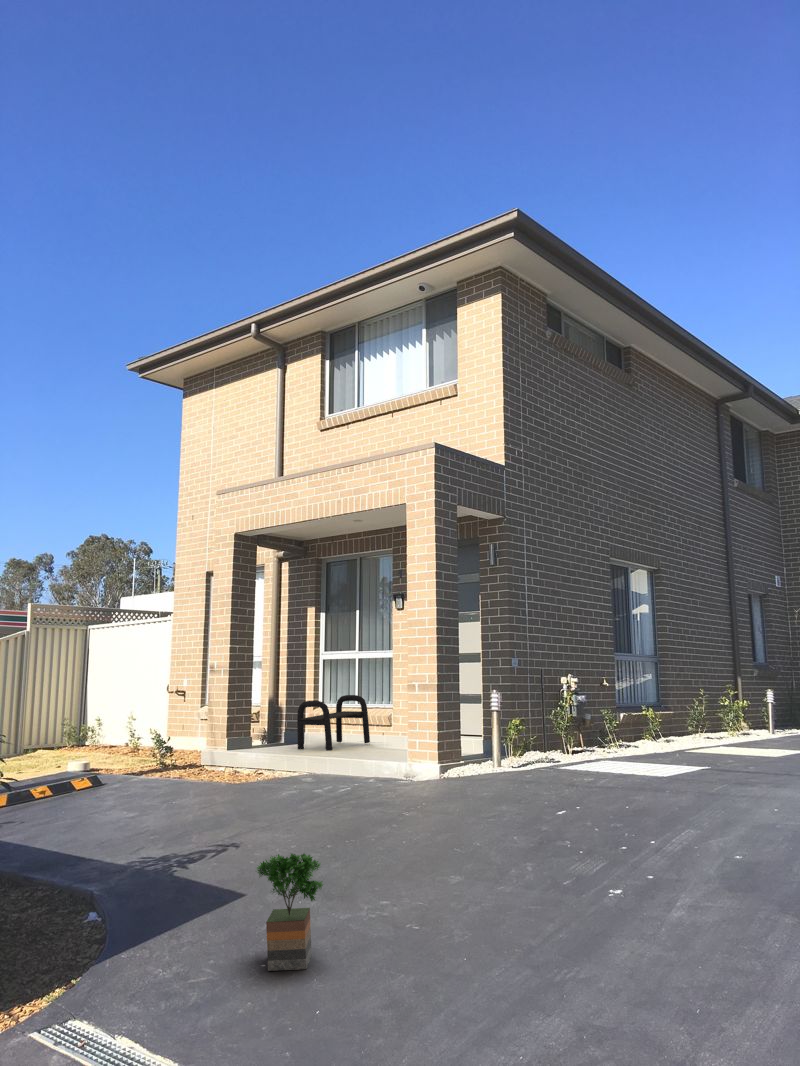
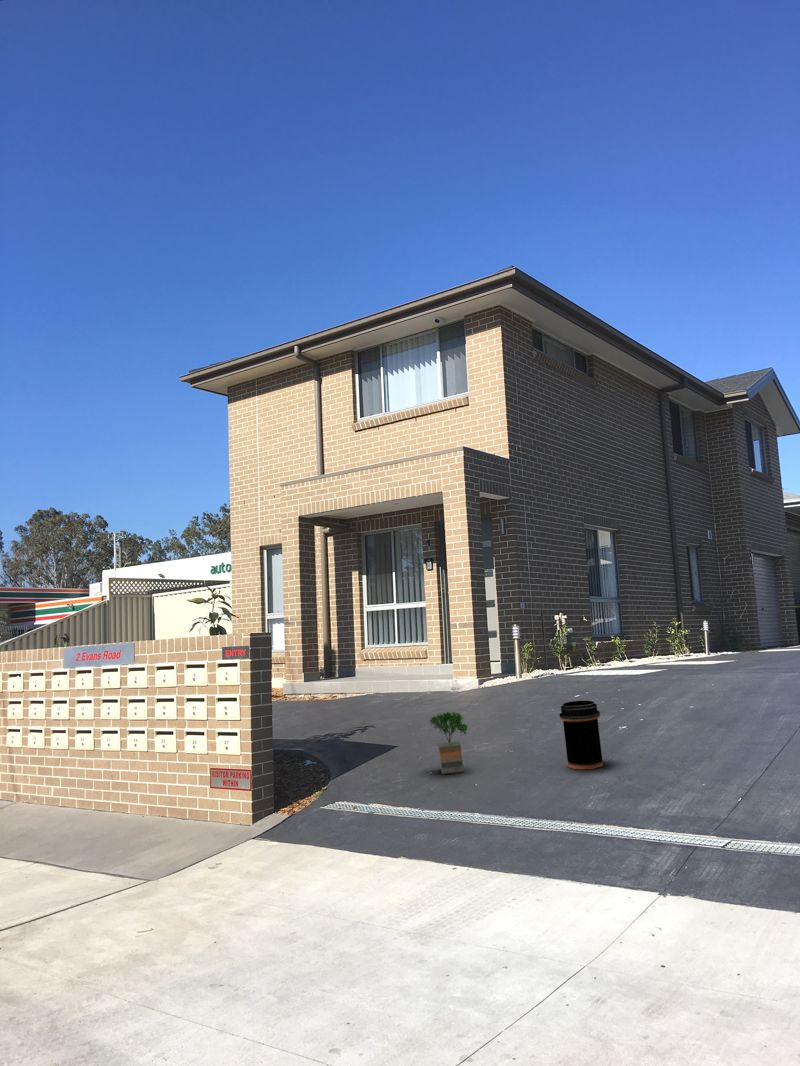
bench: present [297,695,370,751] -> none [355,637,409,680]
trash can: none [477,853,554,994] -> present [560,701,603,769]

